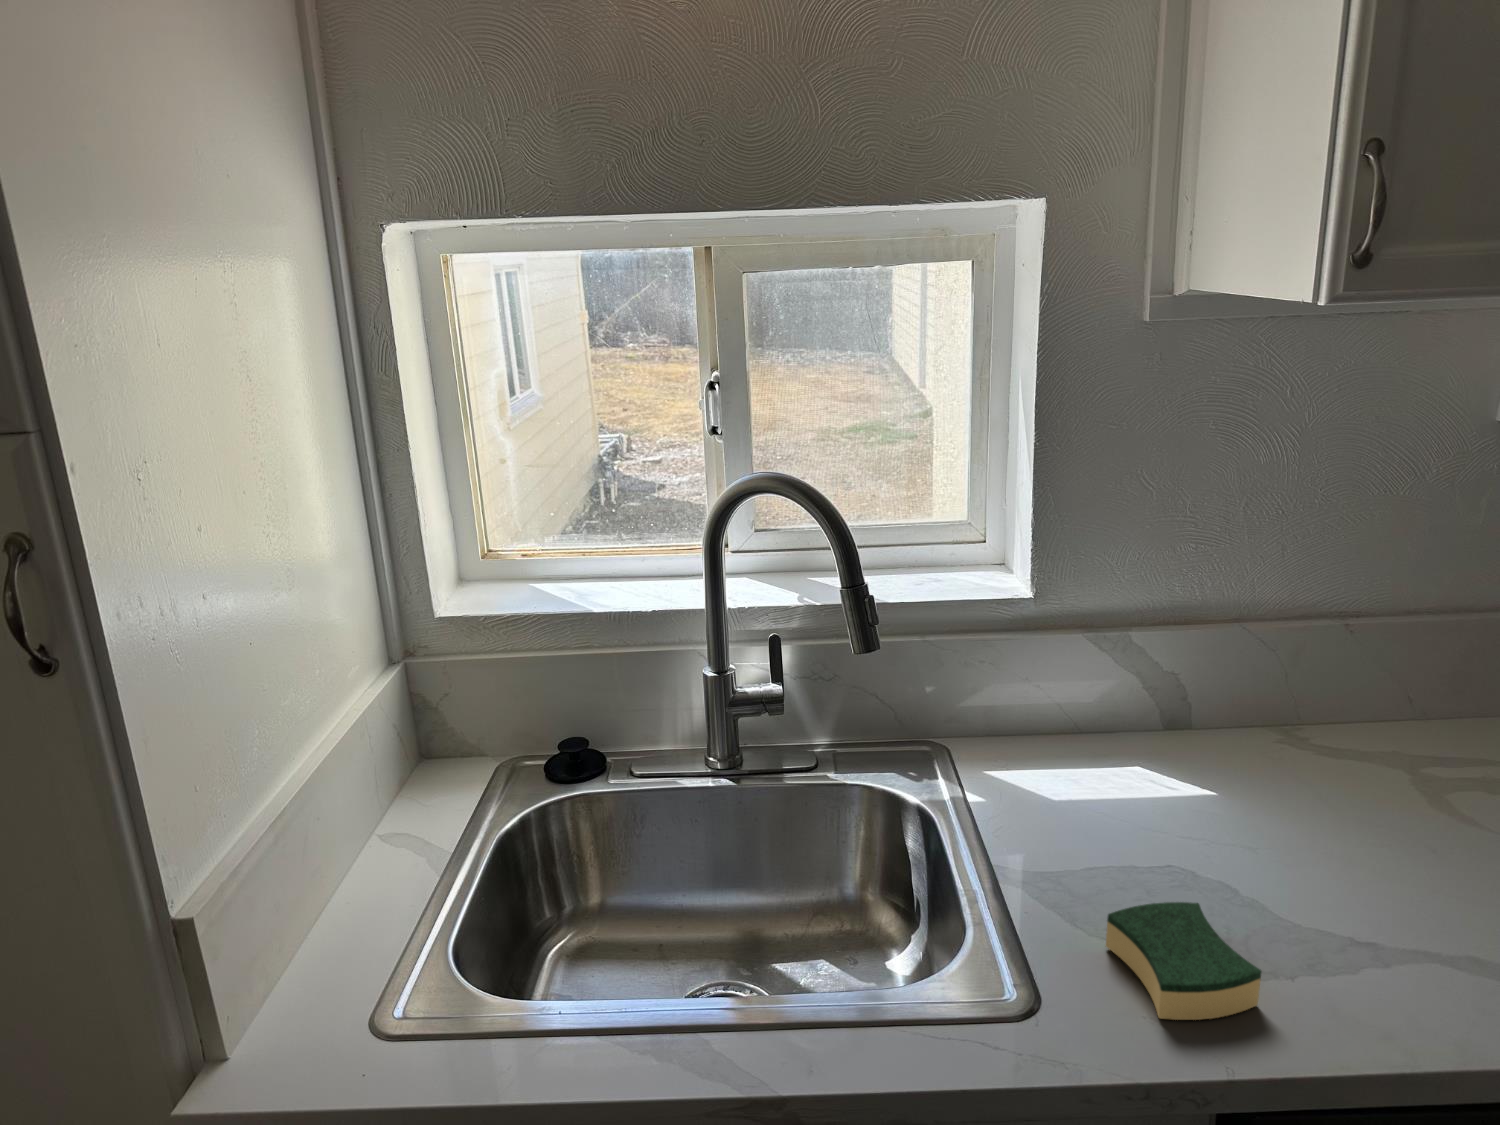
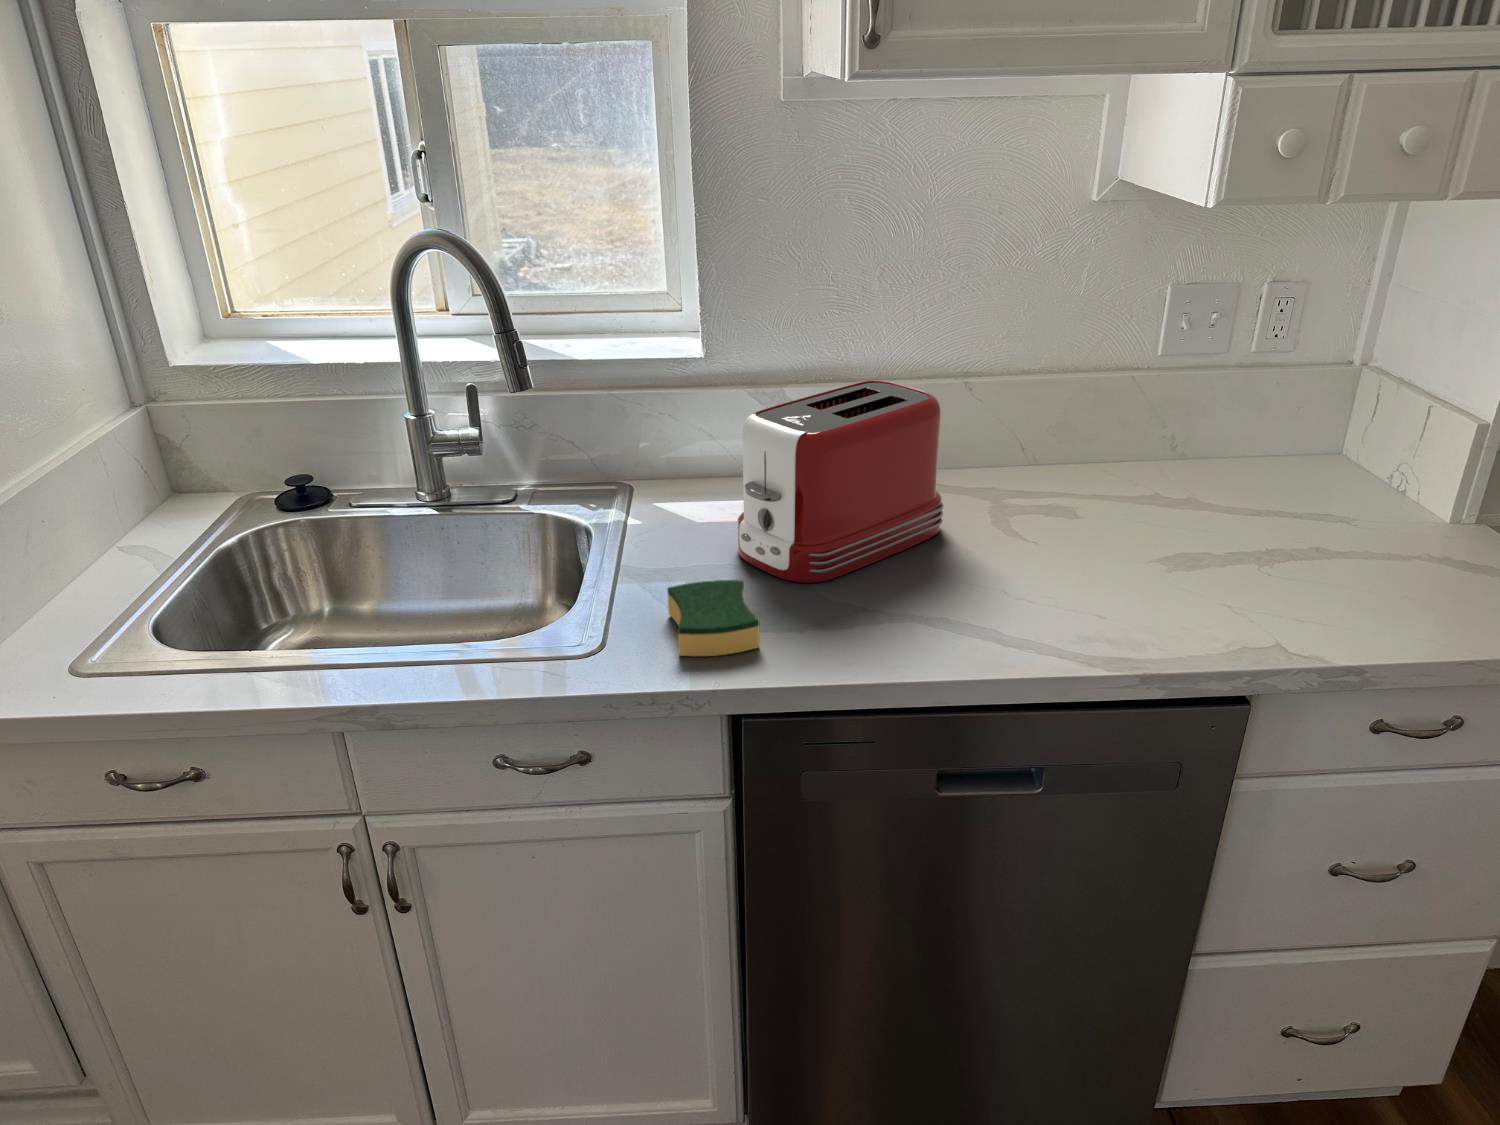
toaster: none [1131,634,1378,895] -> present [737,381,944,583]

